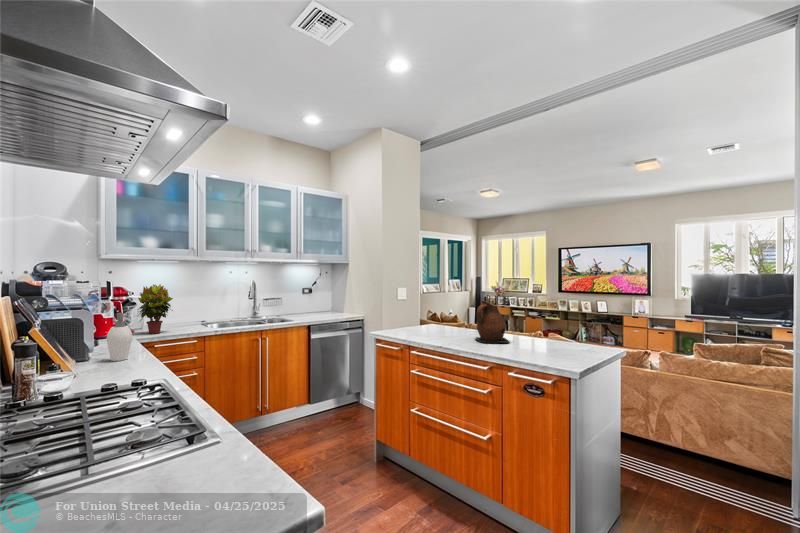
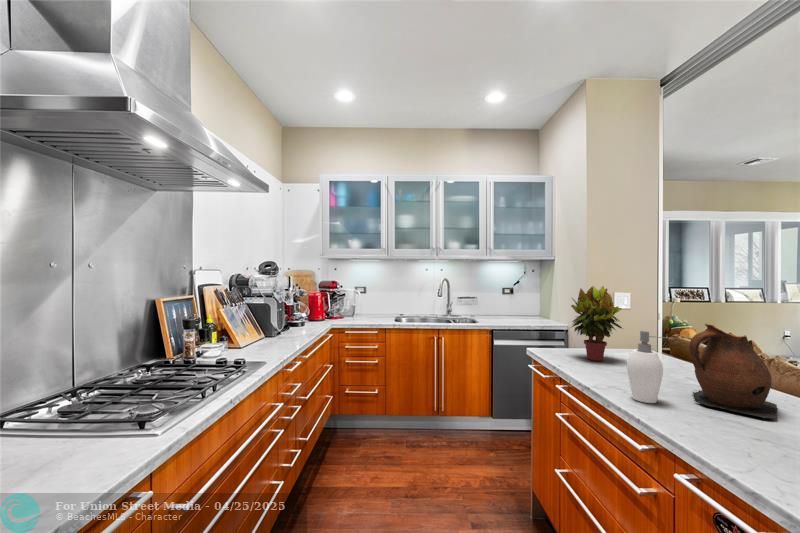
potted plant: present [138,285,173,334] -> present [571,286,622,361]
soap dispenser: present [107,313,132,361] -> present [627,331,674,403]

